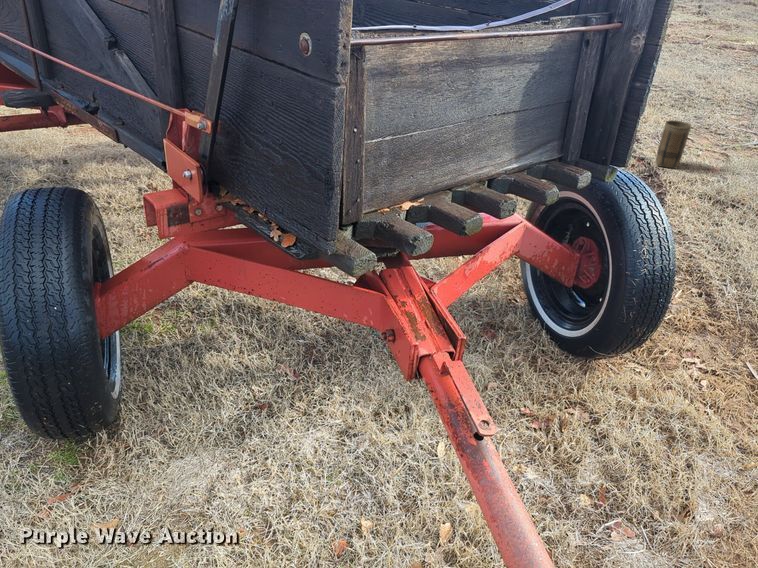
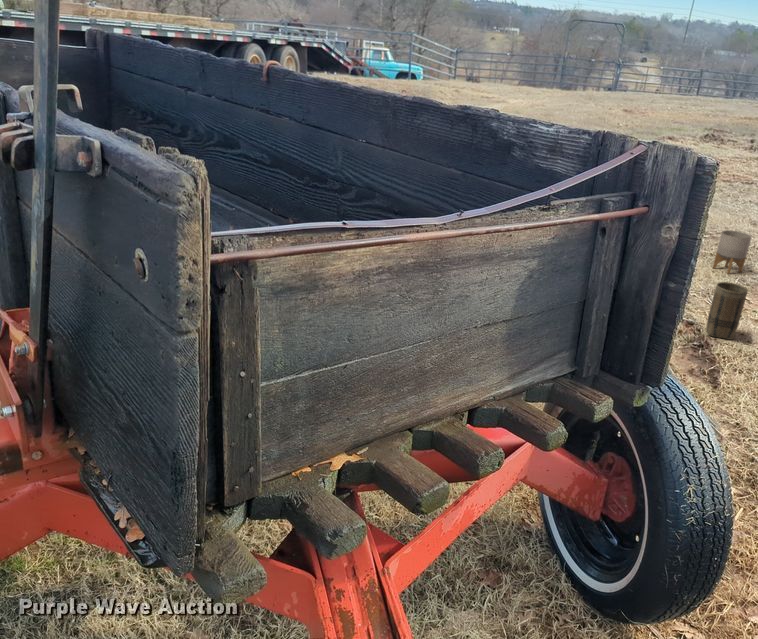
planter: none [662,81,696,120] -> present [713,230,751,274]

